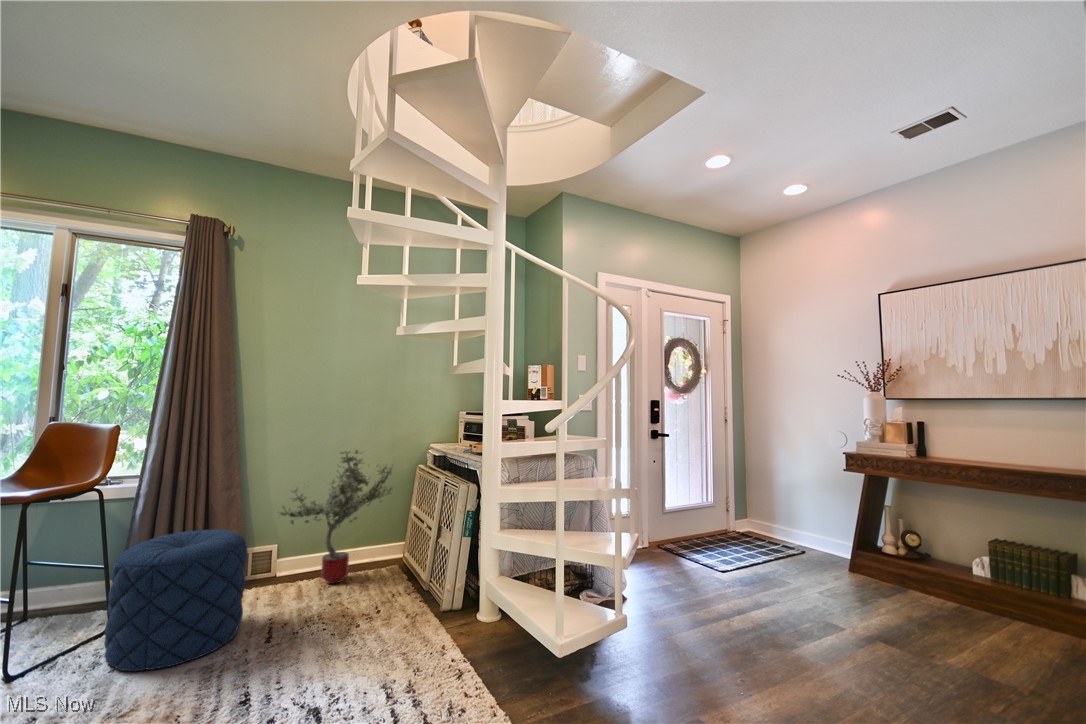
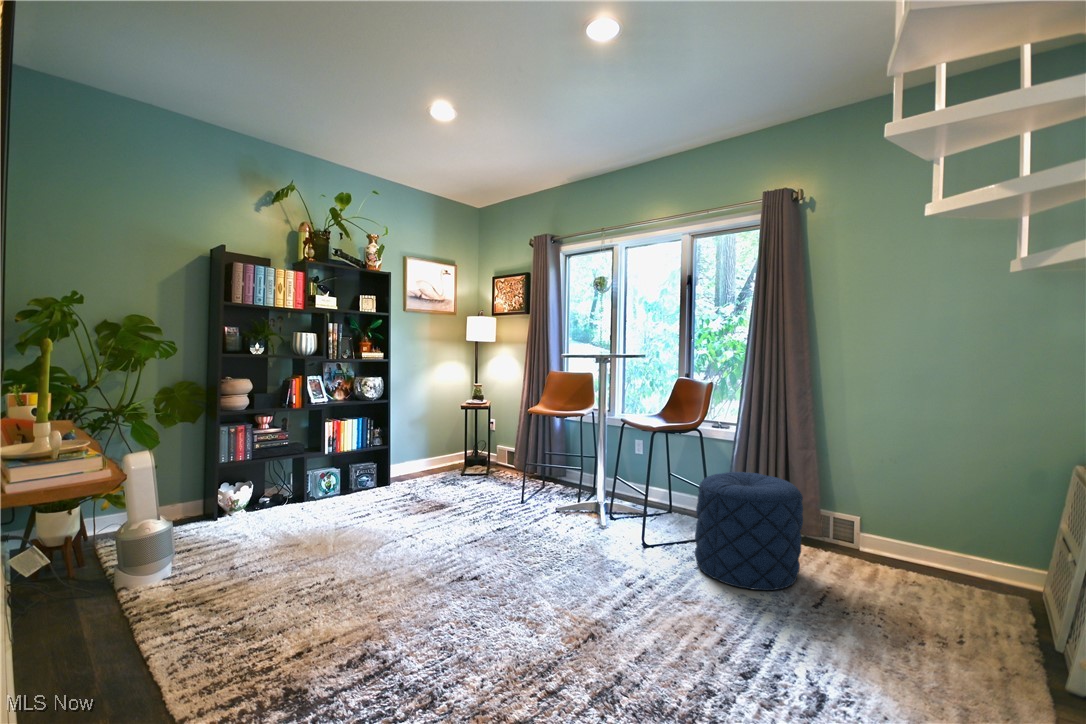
potted tree: present [280,450,393,584] -> none [852,420,1020,586]

